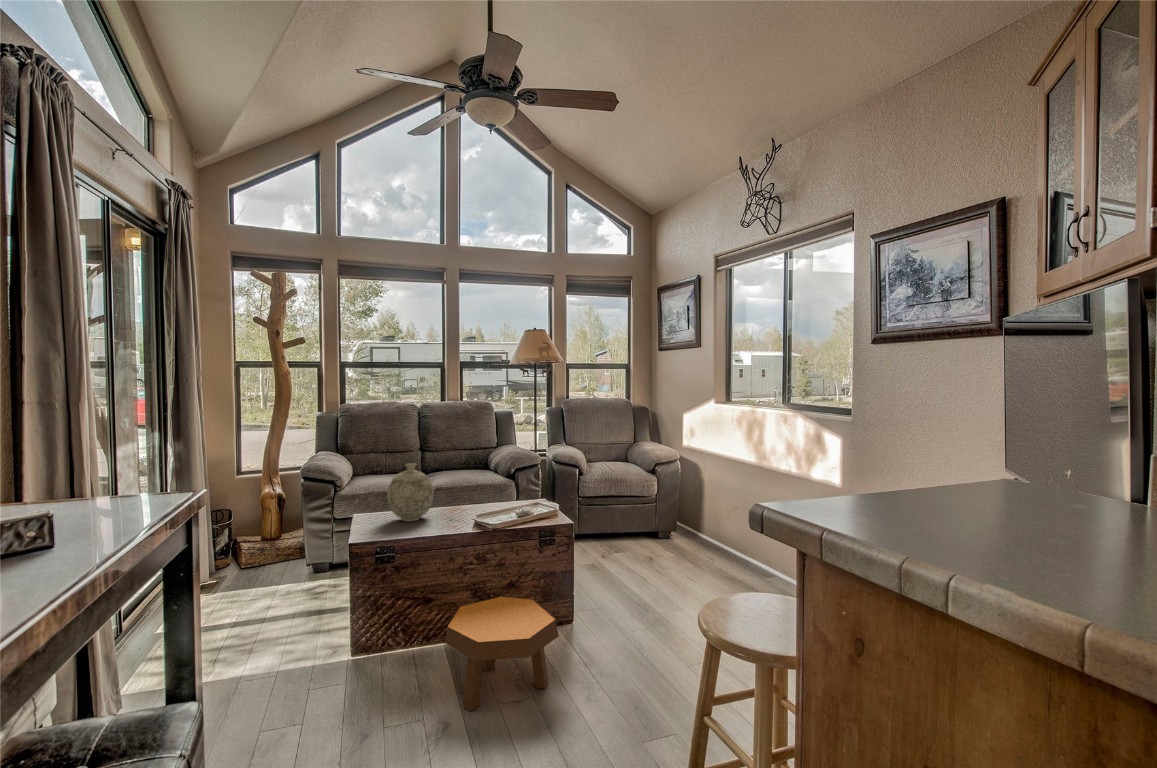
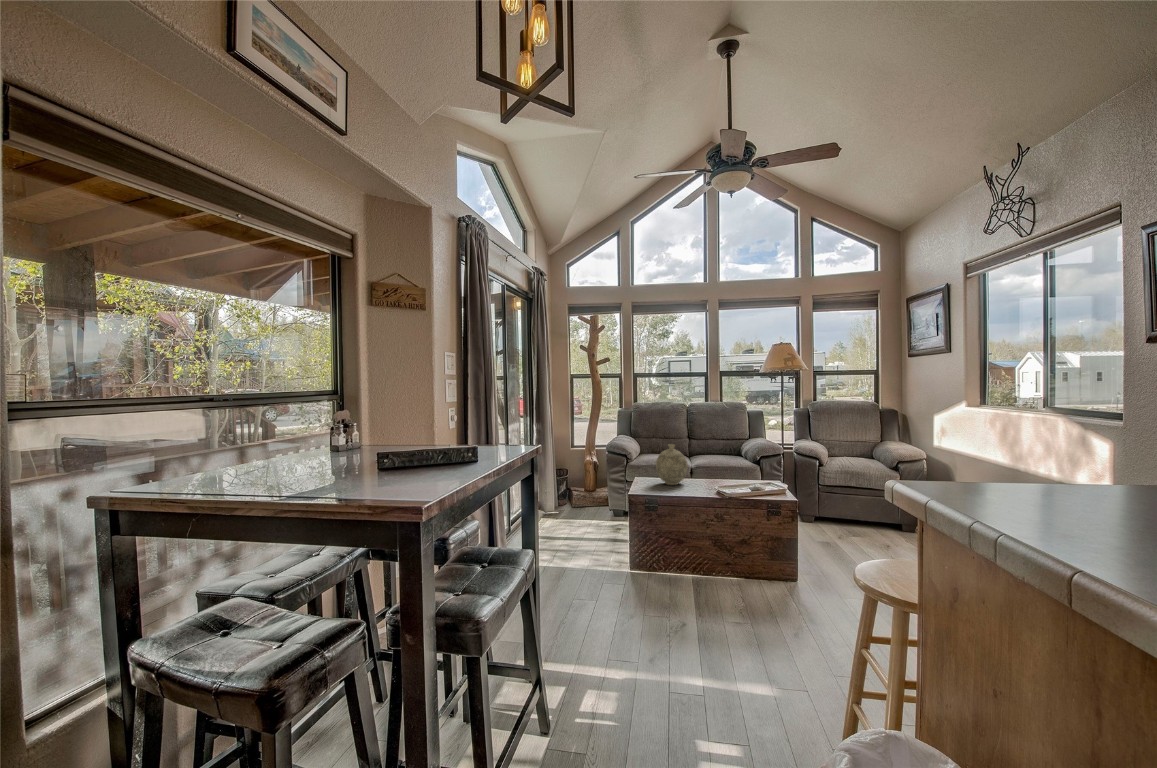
footstool: present [444,597,559,711] -> none [687,545,771,615]

